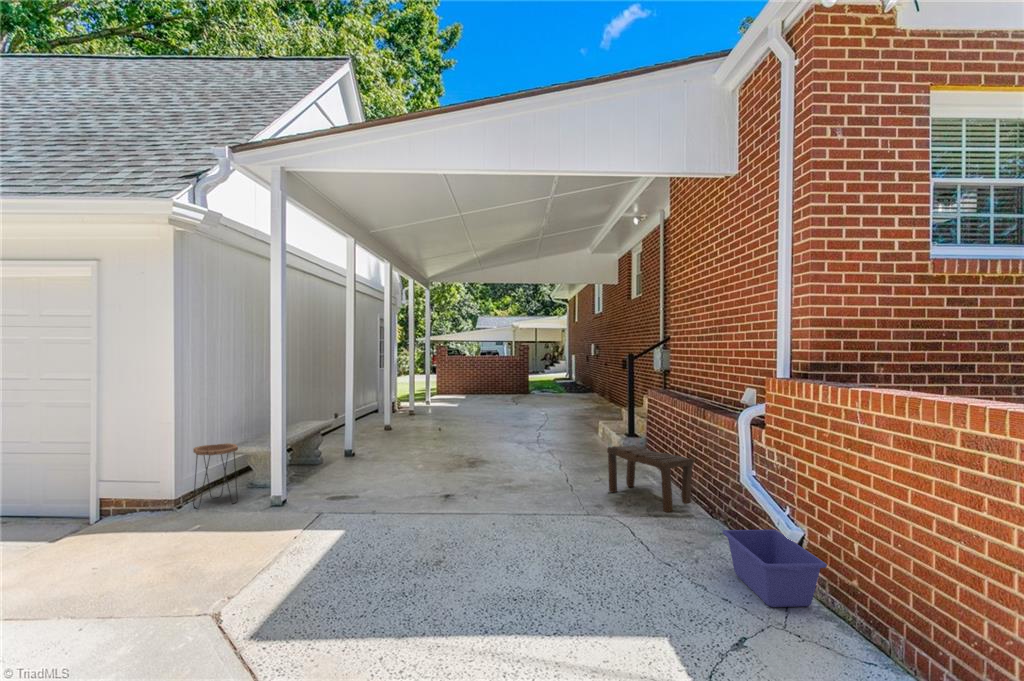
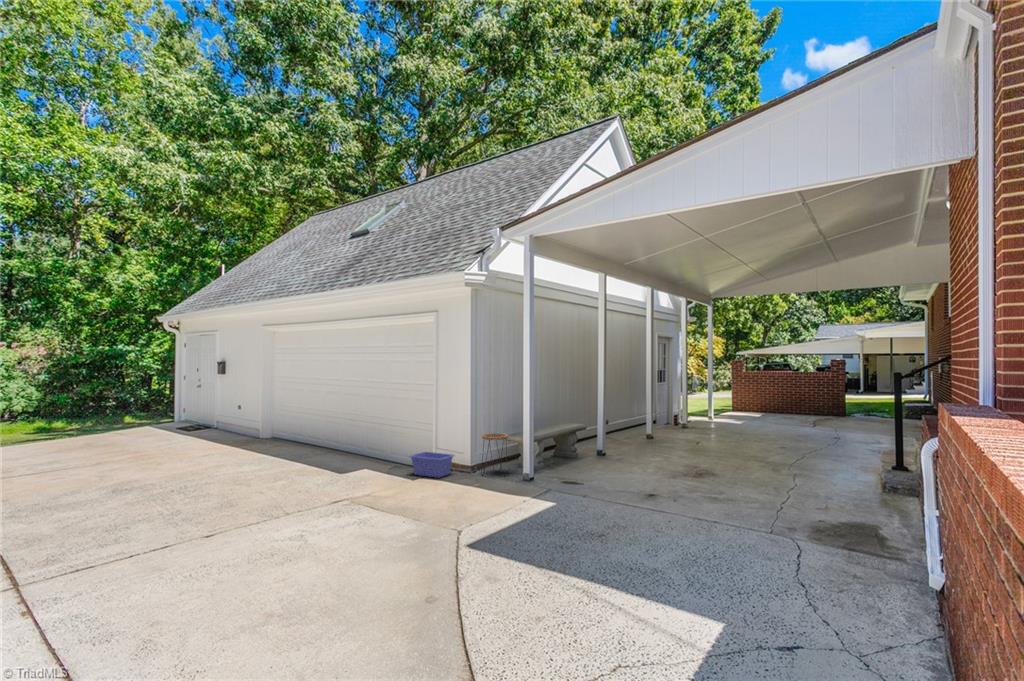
bench: present [607,445,694,512] -> none [817,471,910,547]
storage bin: present [723,530,827,607] -> present [410,452,454,478]

